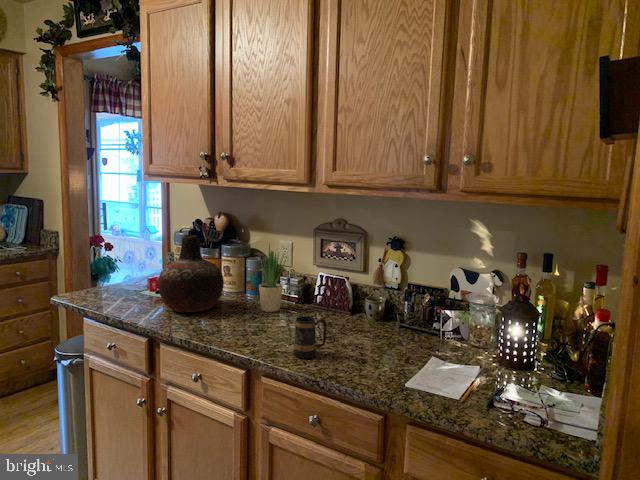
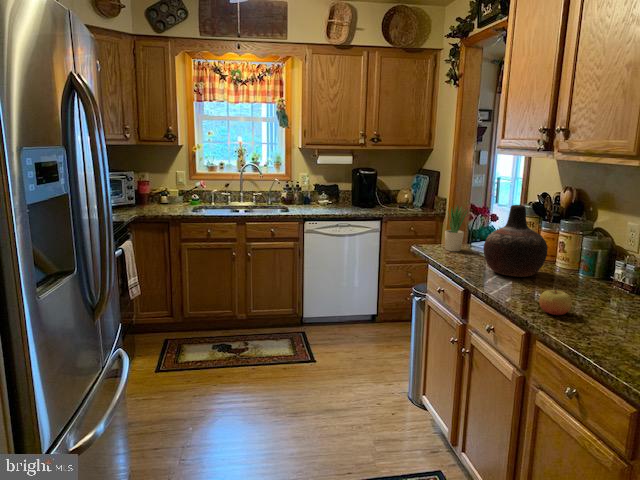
potted plant: present [259,244,287,312] -> present [445,205,467,251]
mug: present [294,316,327,358] -> none [574,293,615,337]
apple: none [249,319,279,345] -> present [539,290,572,315]

